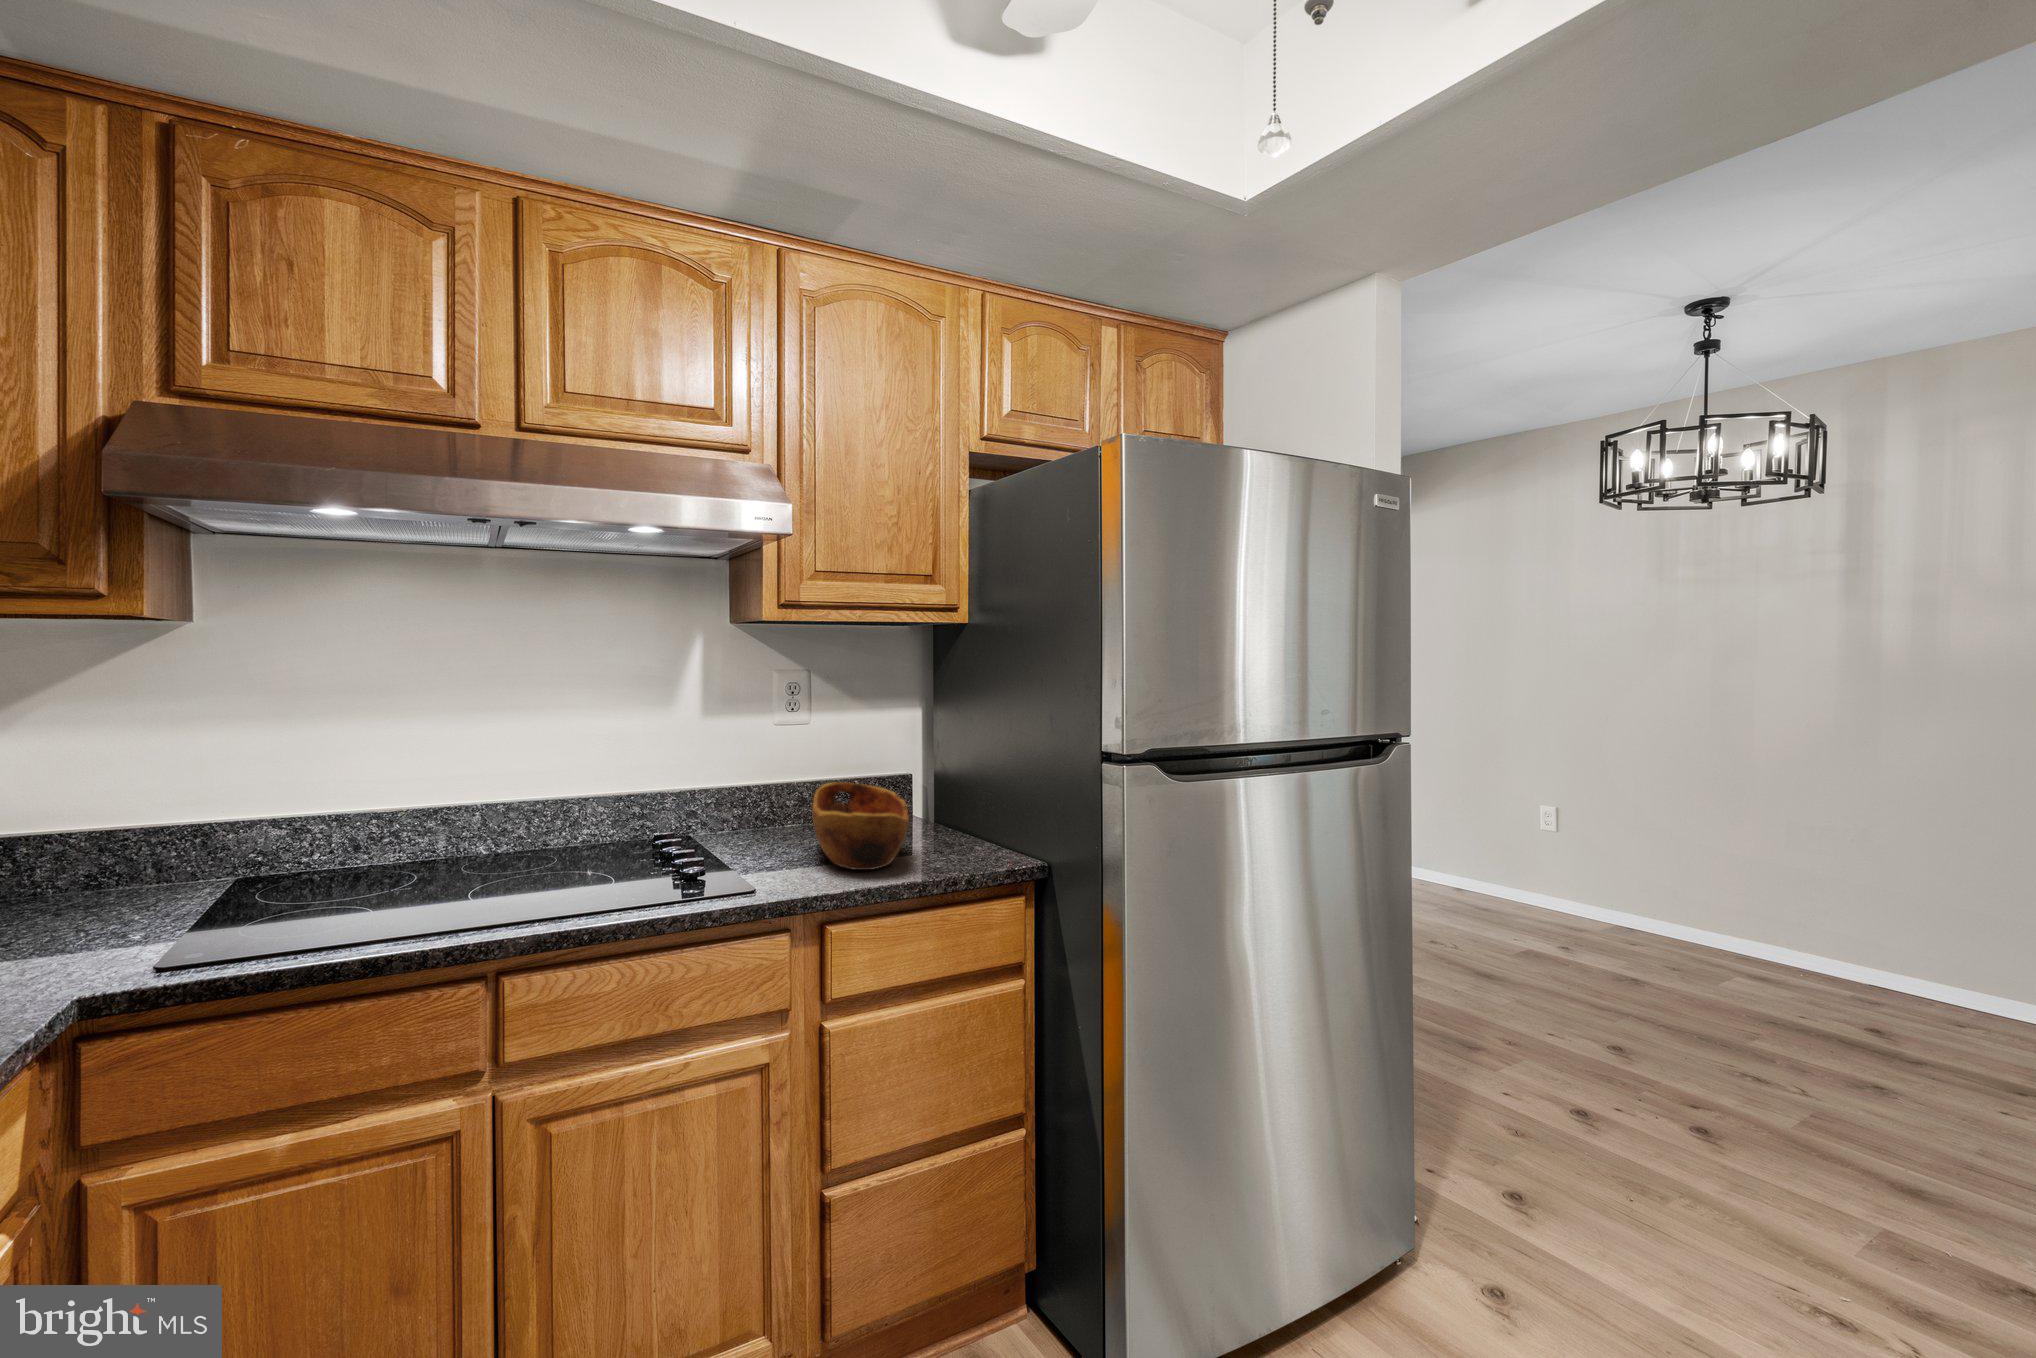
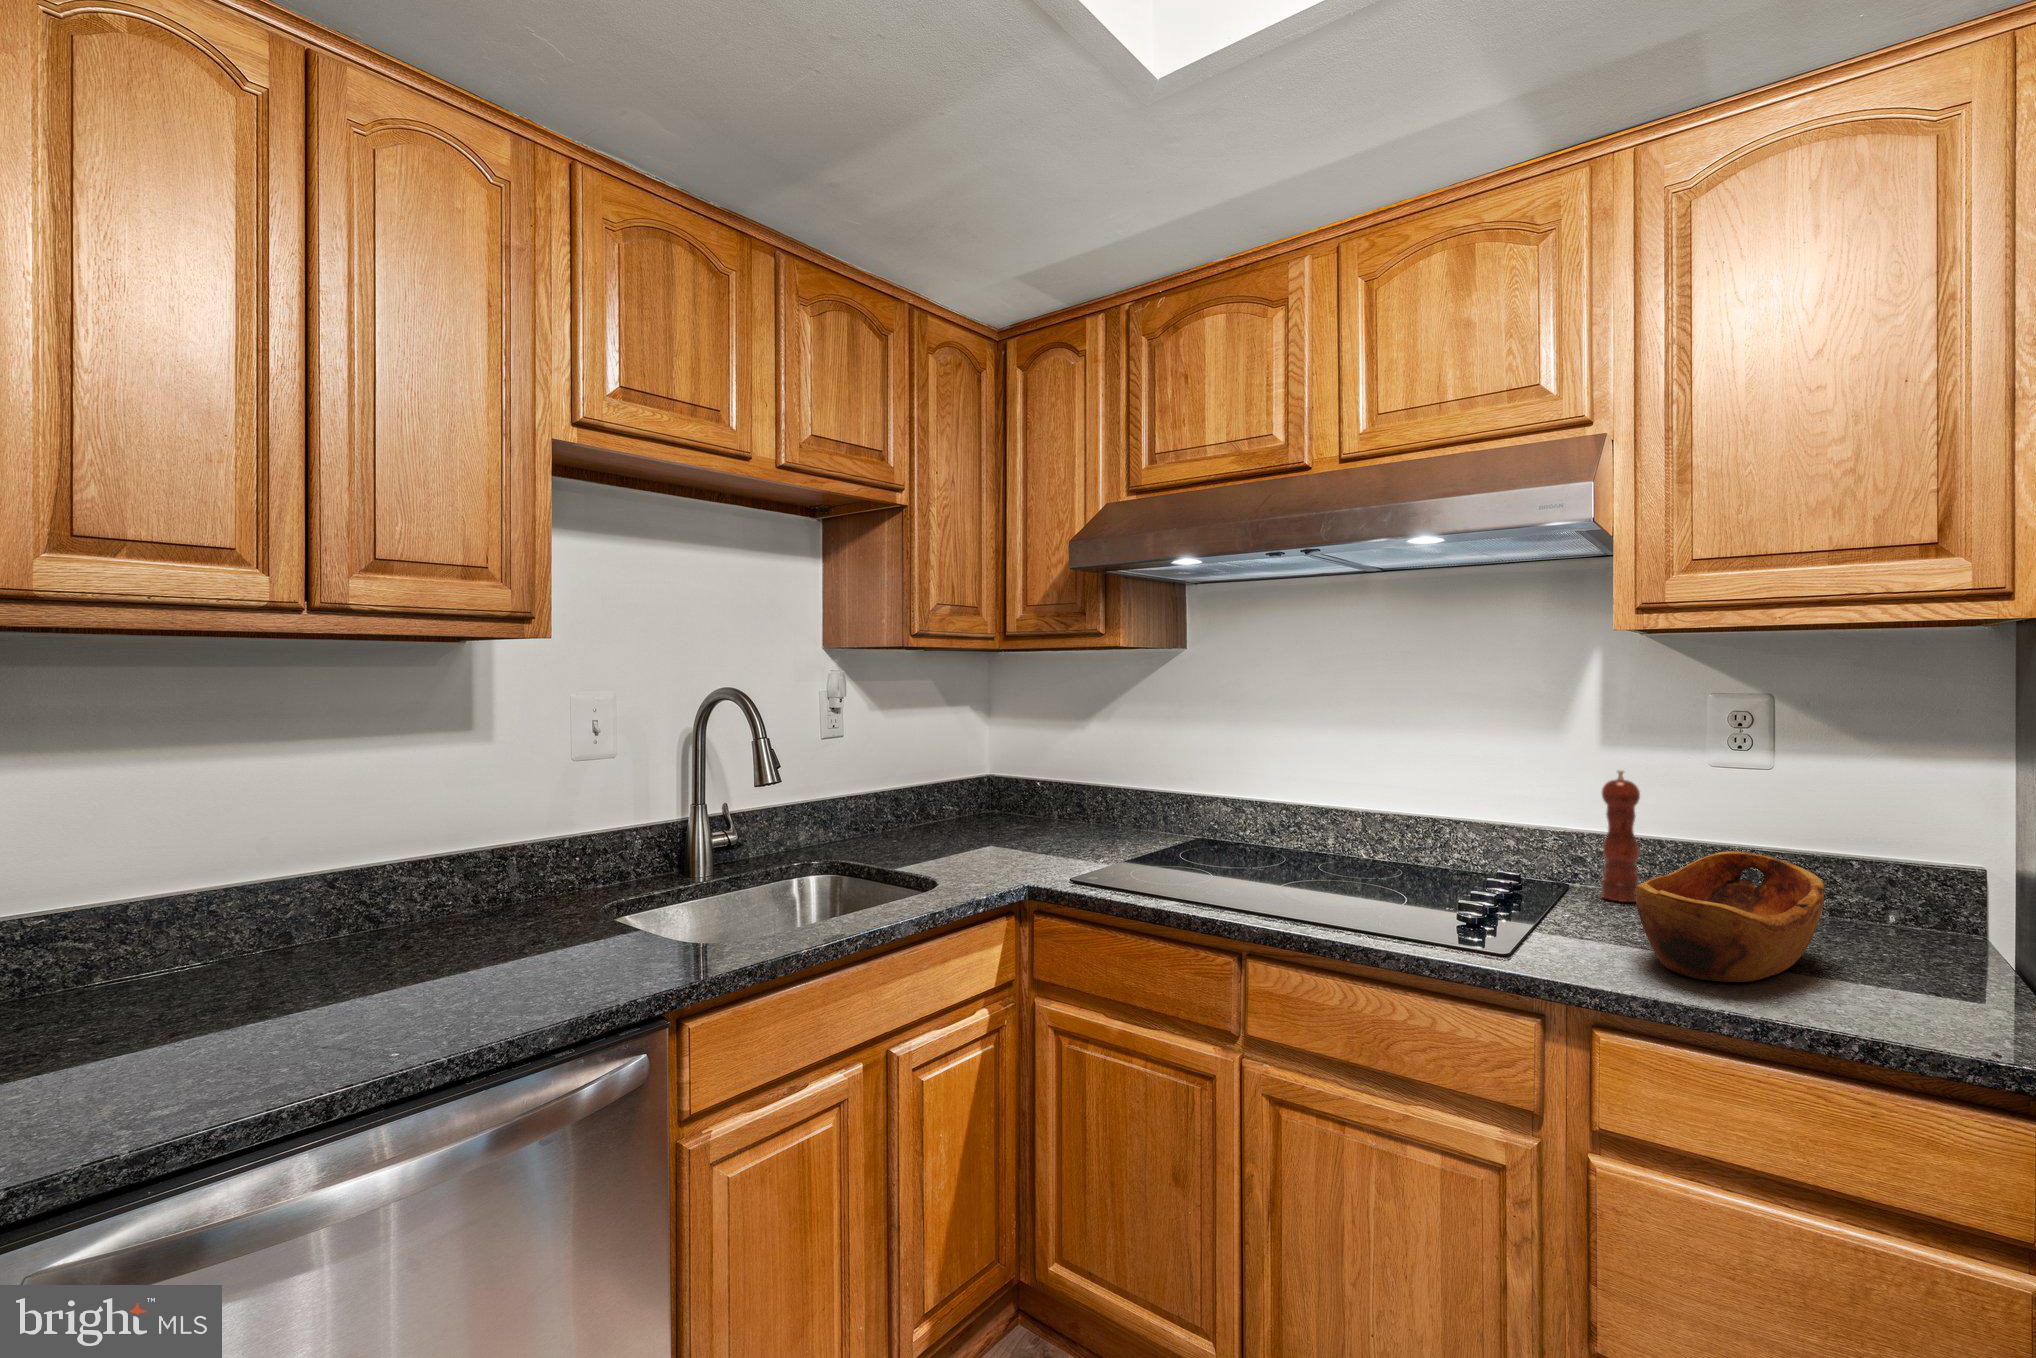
pepper mill: none [722,735,751,839] -> present [1601,770,1640,902]

